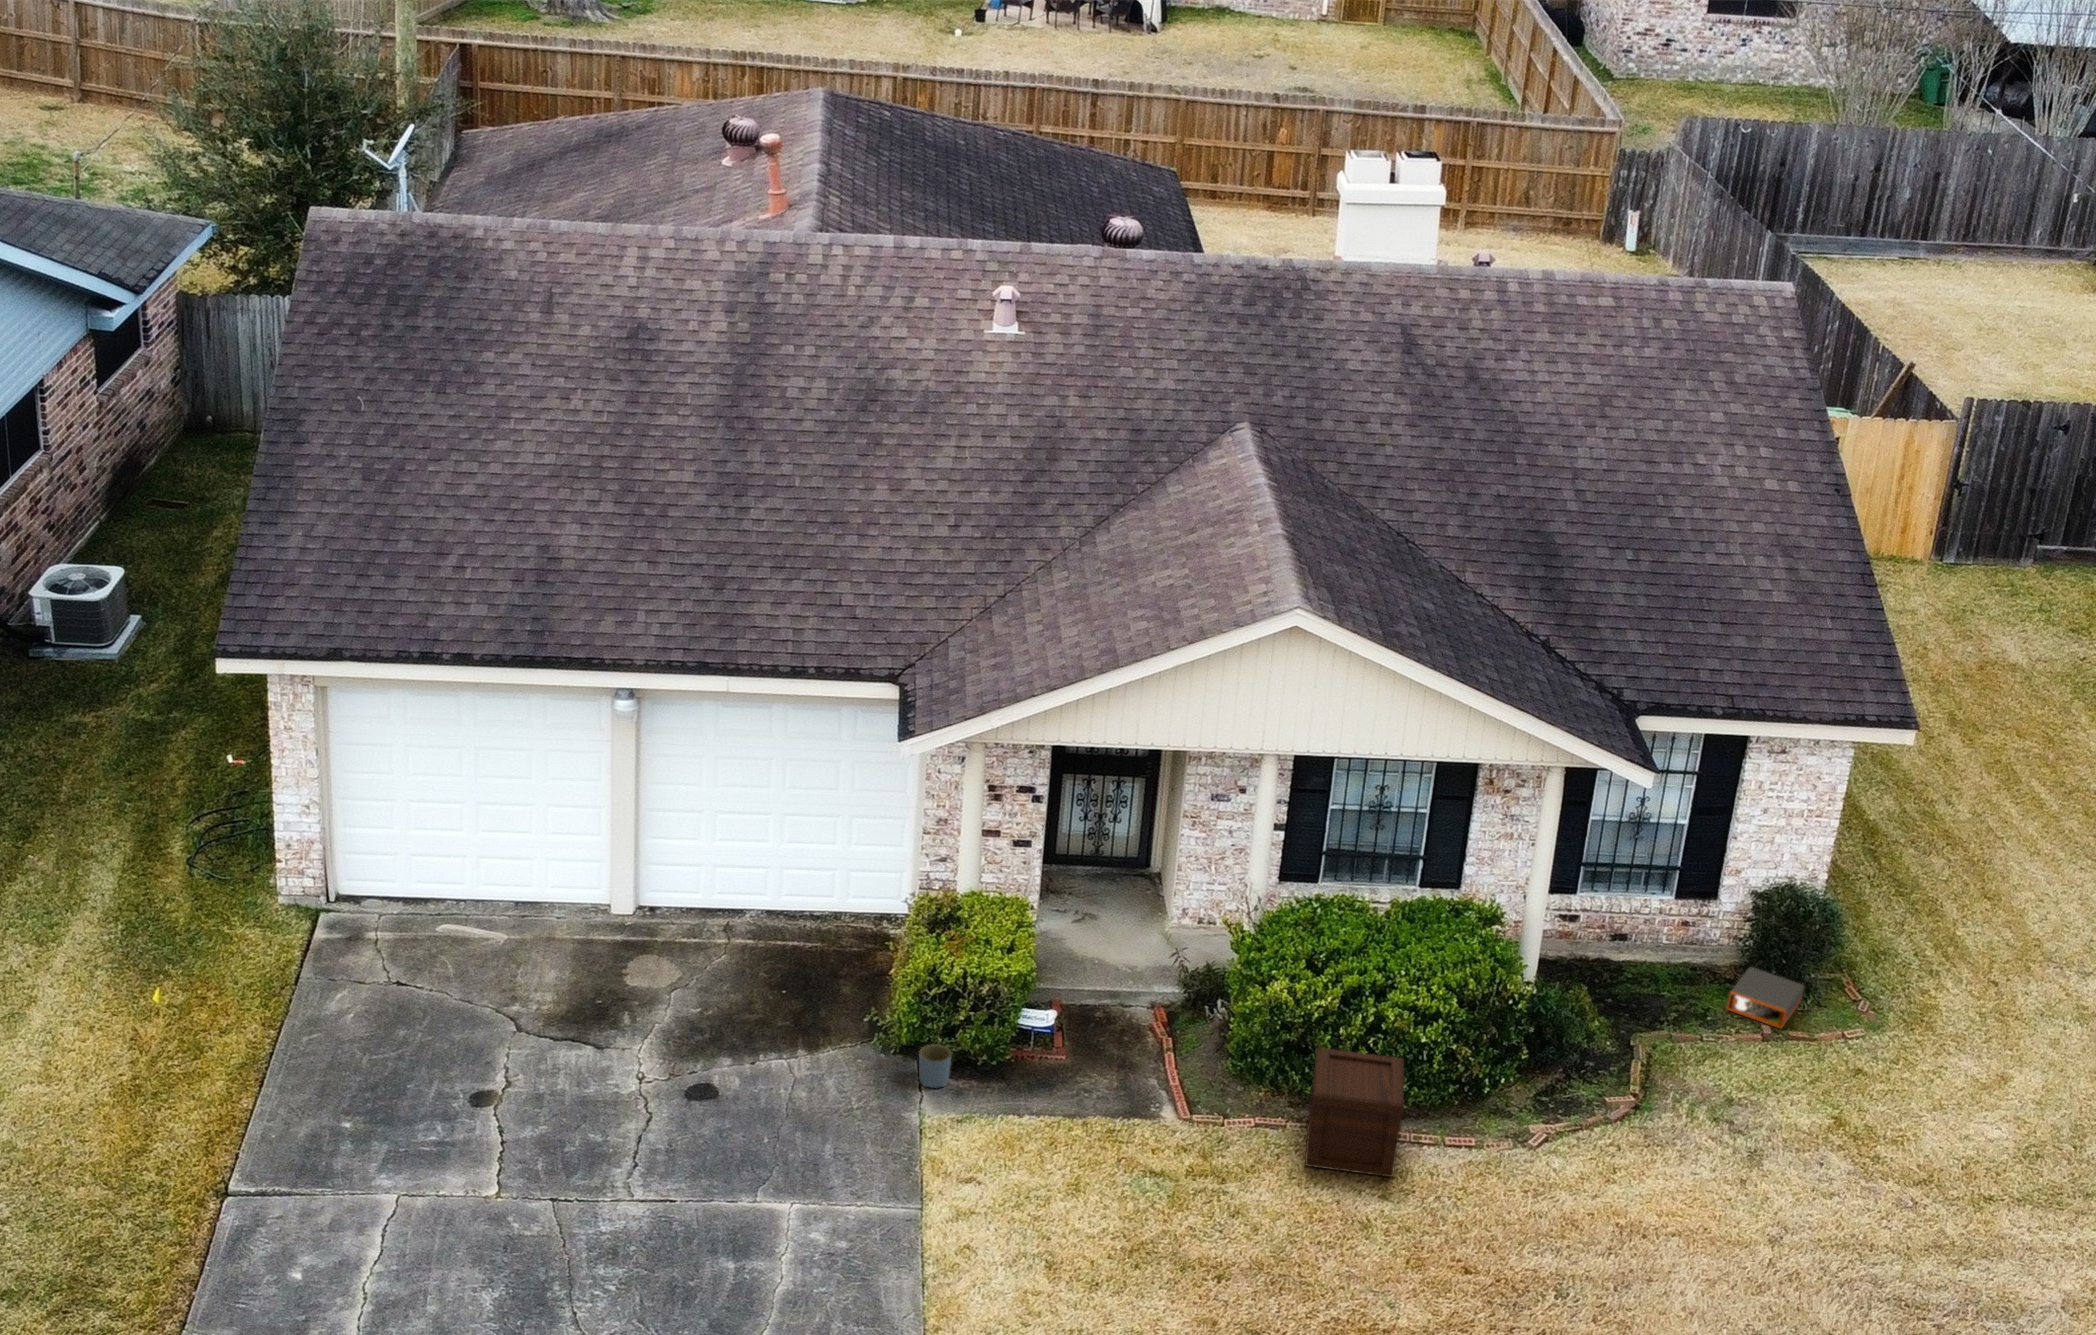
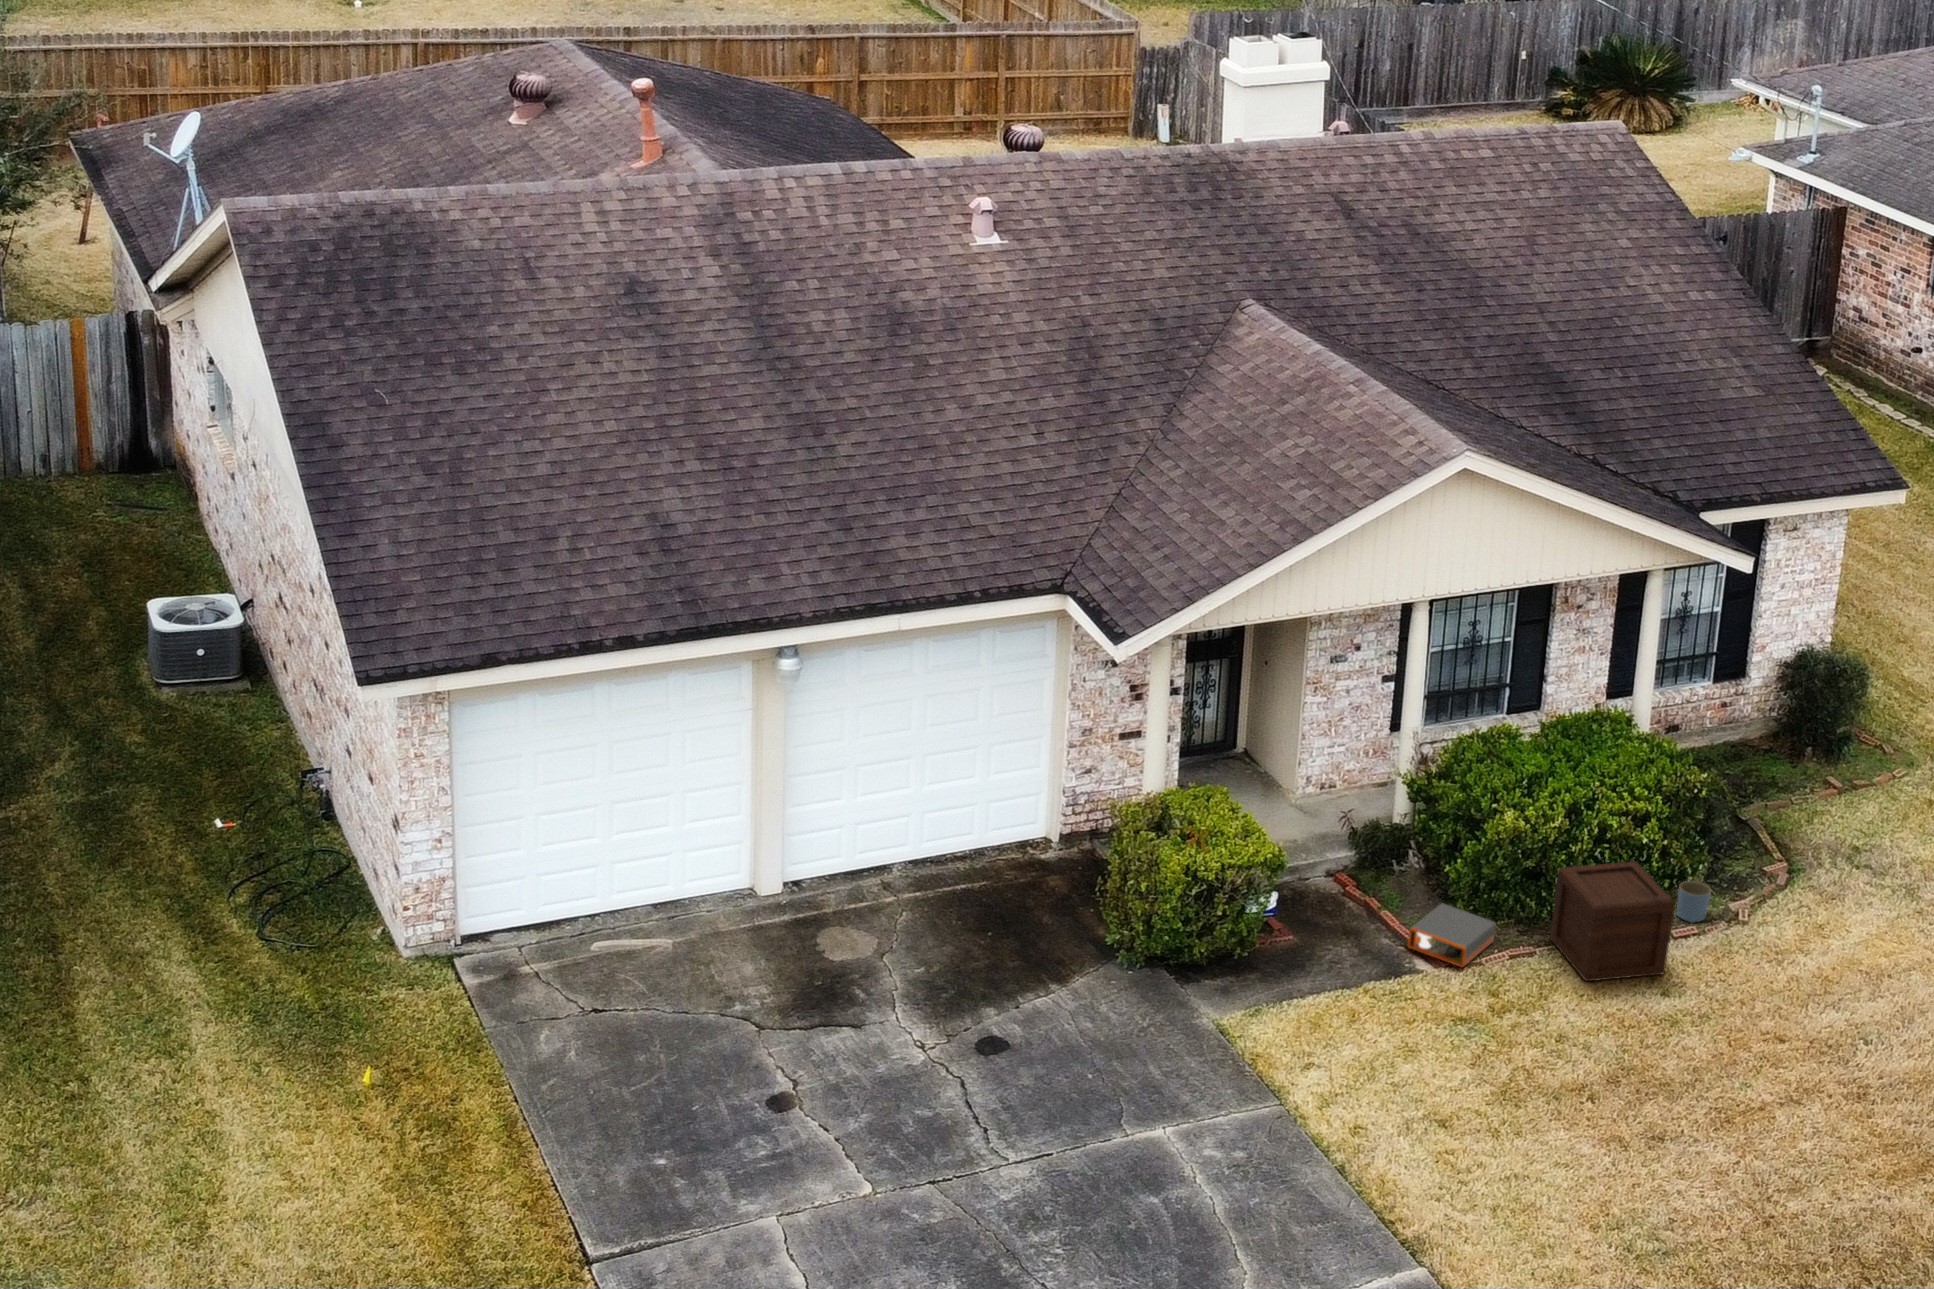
storage box: present [1727,967,1804,1028] -> present [1408,903,1496,967]
planter: present [919,1044,951,1088] -> present [1677,881,1711,923]

